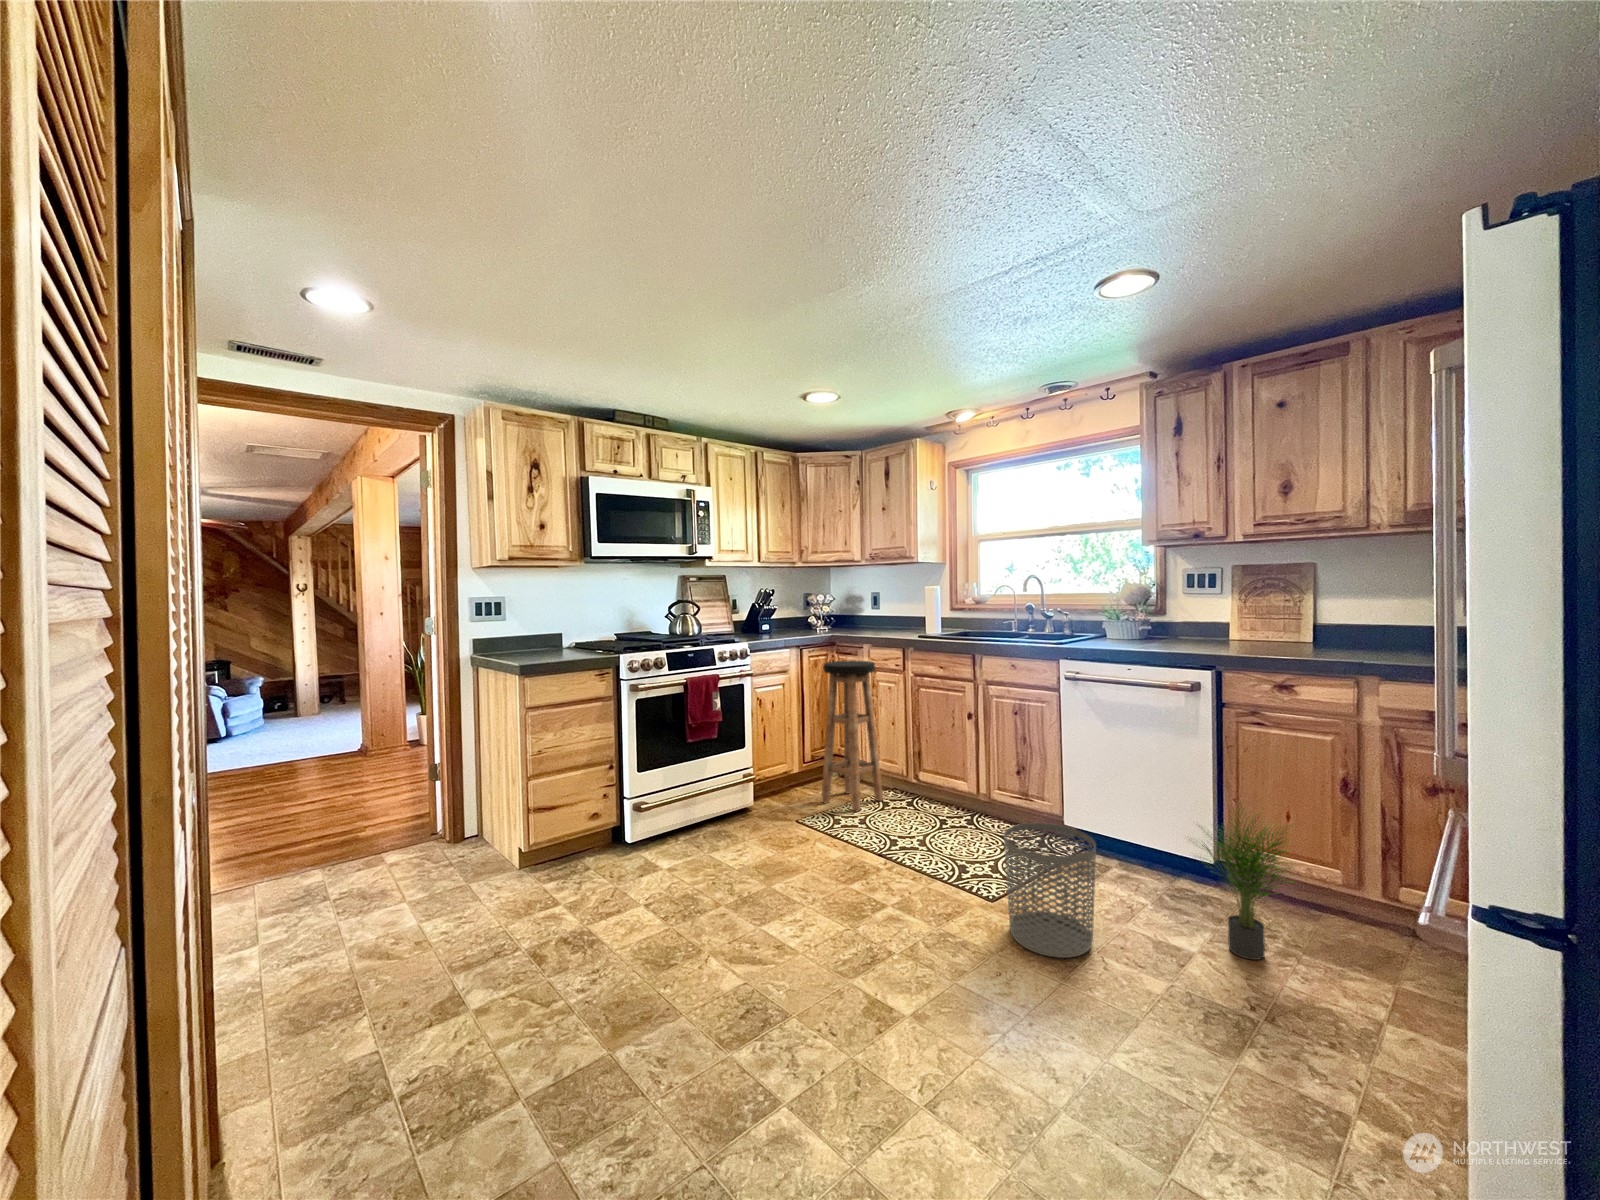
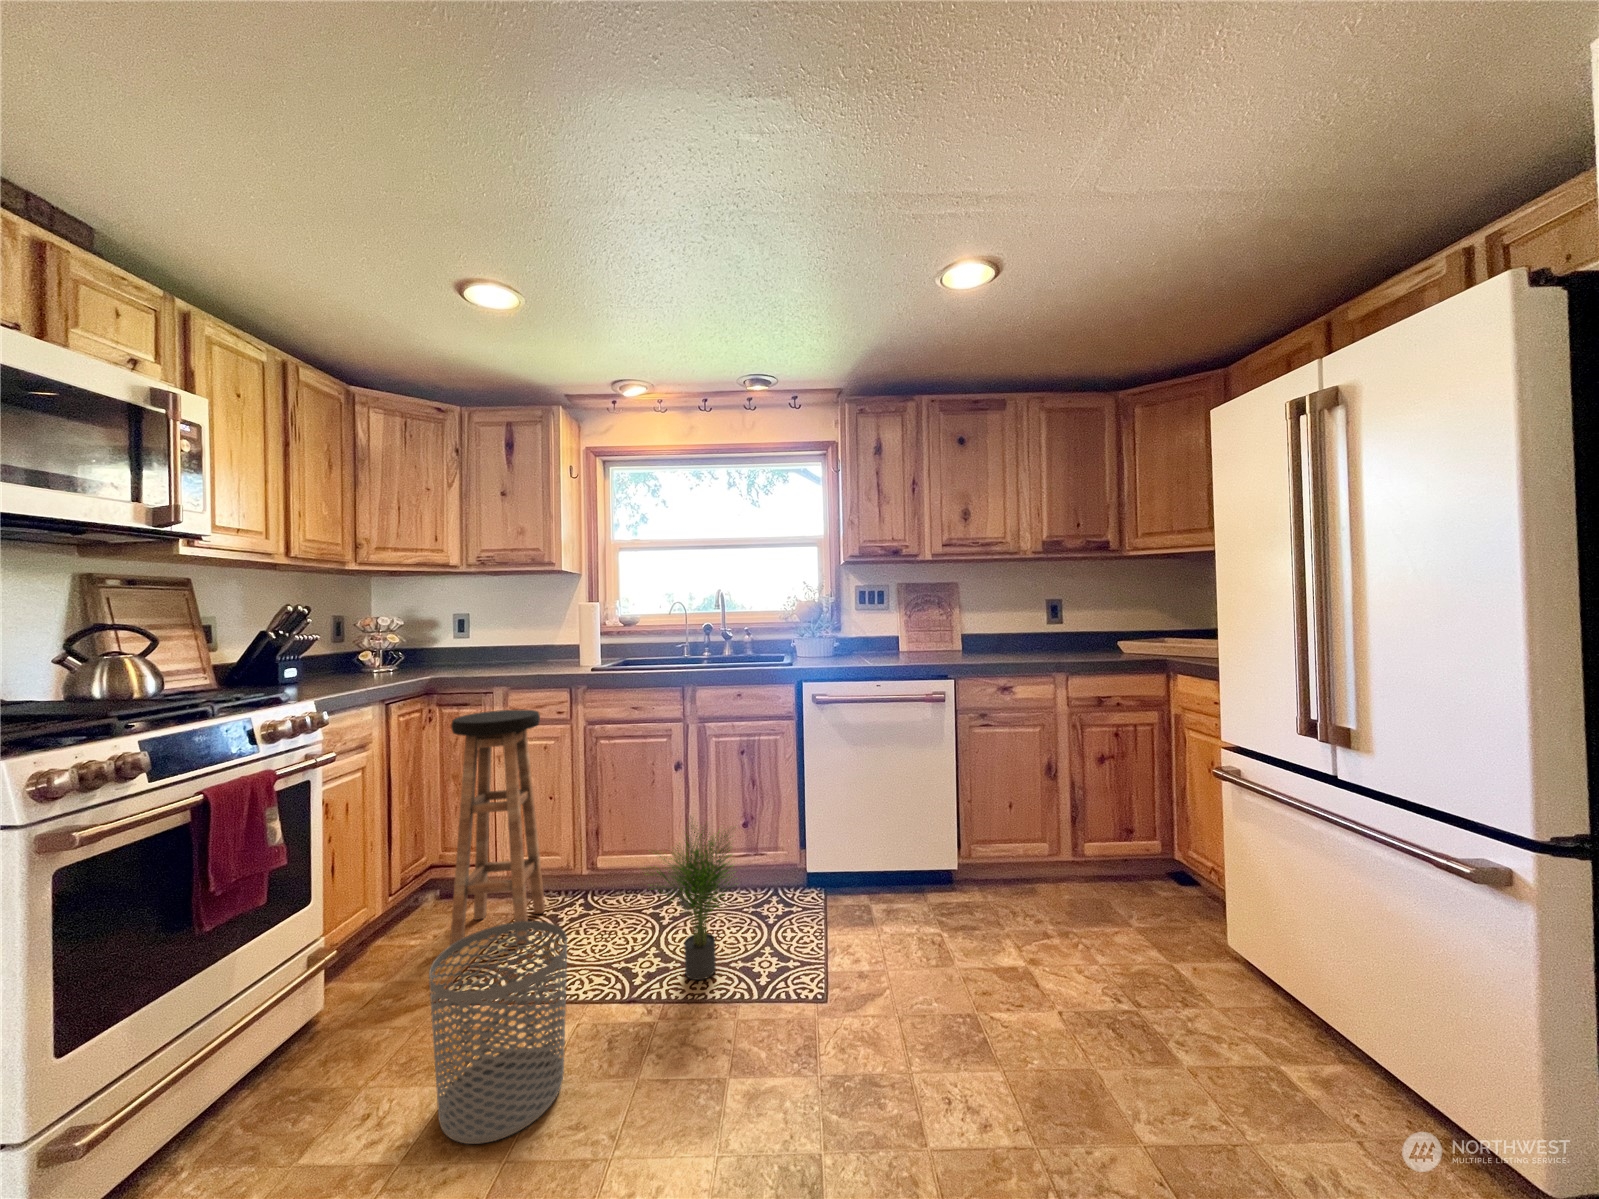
potted plant: present [1199,805,1294,960] -> present [655,825,734,980]
waste bin: present [1004,823,1096,958] -> present [429,921,567,1144]

